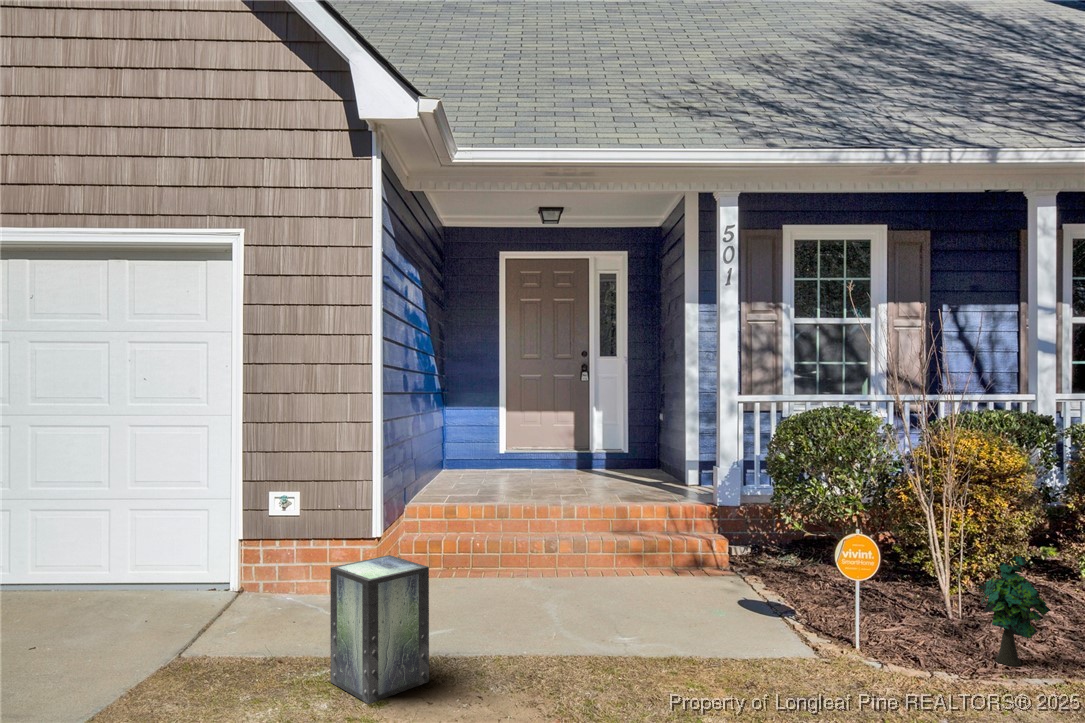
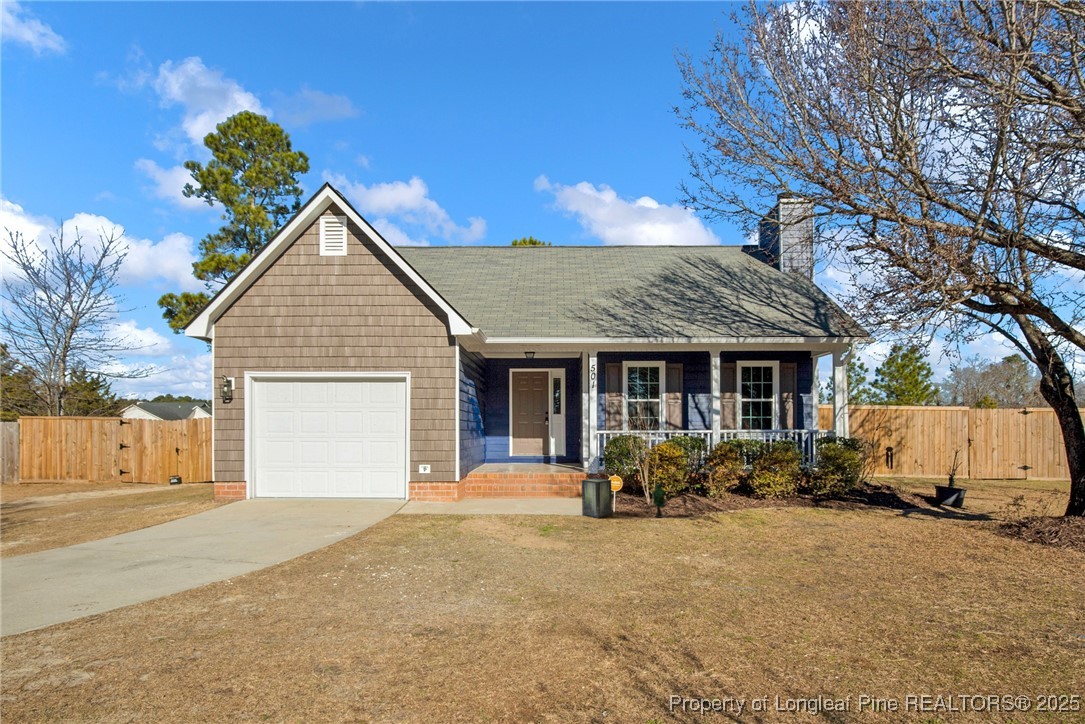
storage box: present [330,555,429,704] -> present [582,478,612,518]

